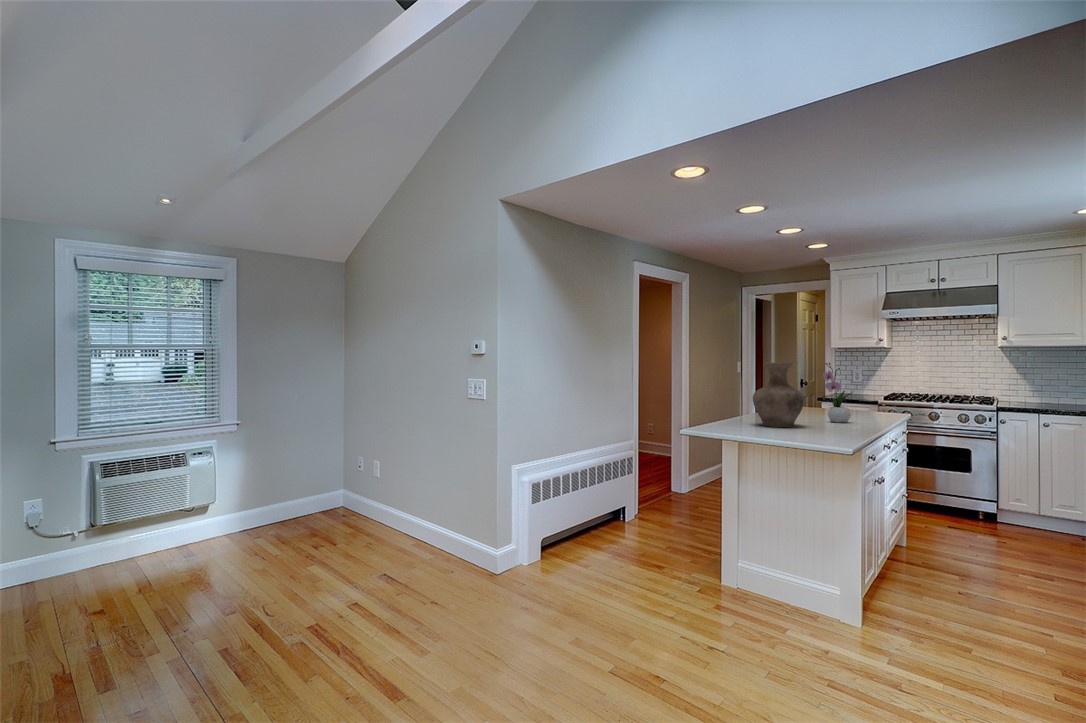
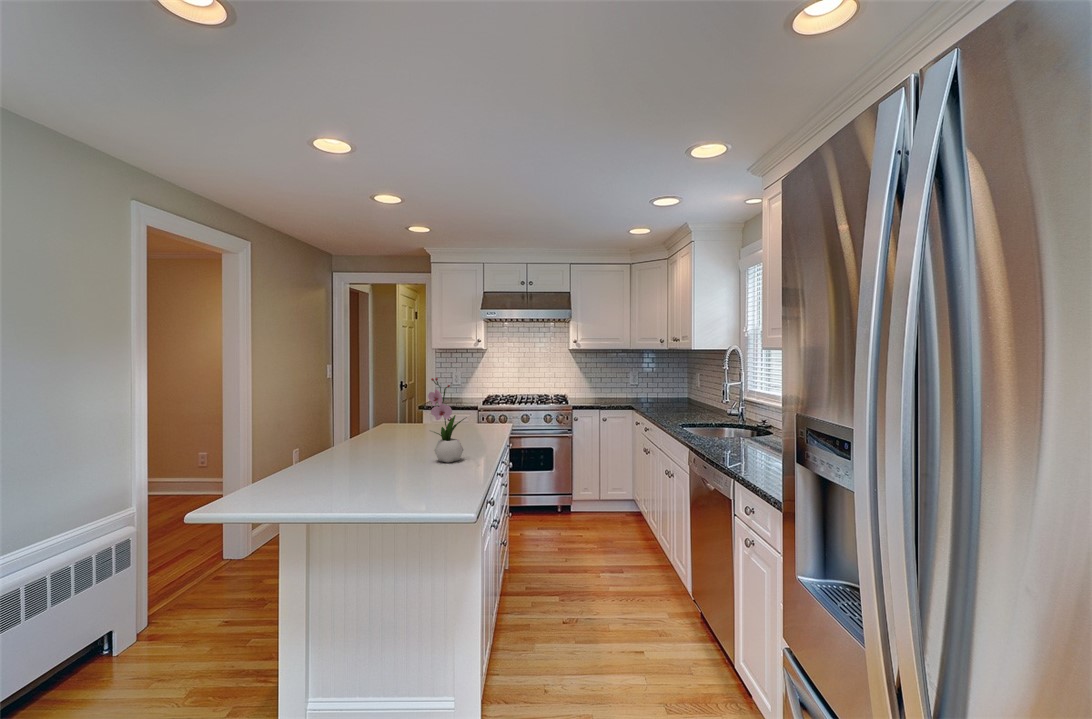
vase: present [753,363,804,427] -> none [320,383,403,495]

